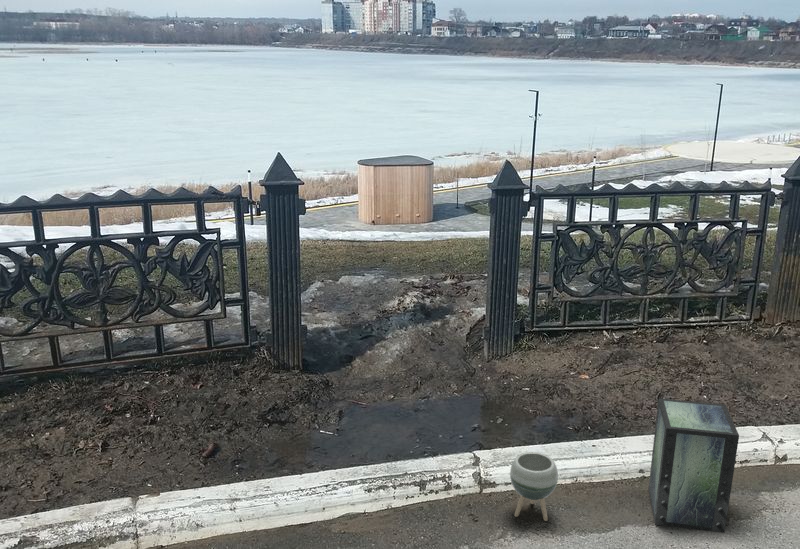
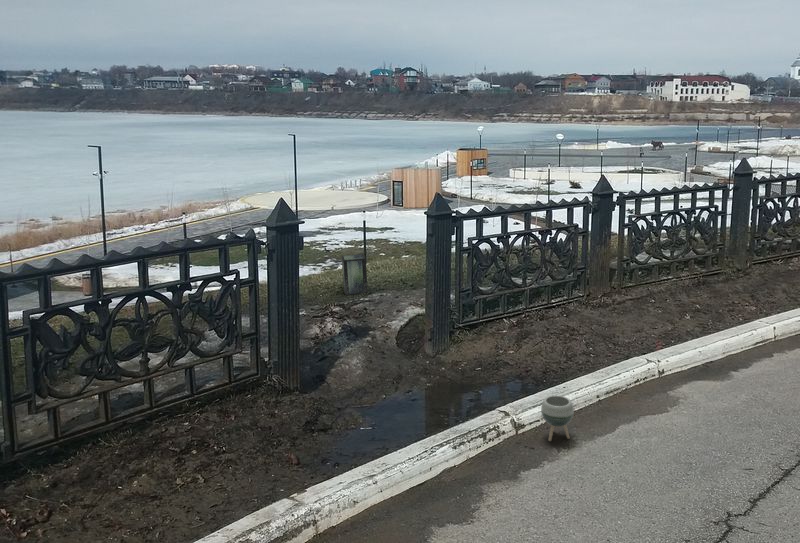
storage box: present [648,399,739,533] -> present [342,254,368,295]

